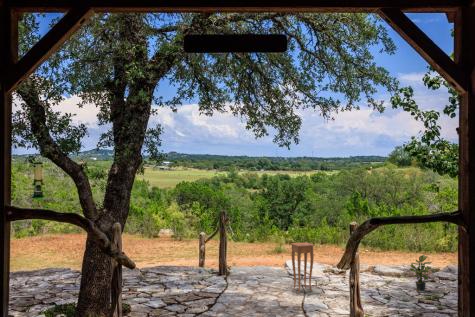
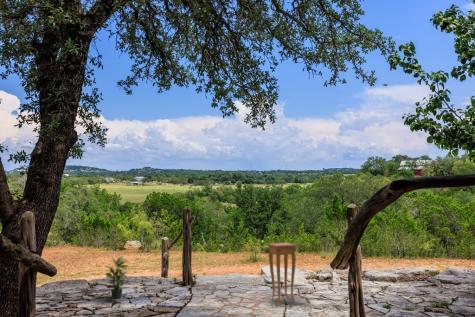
potted plant: present [409,254,431,292] -> present [105,256,128,301]

